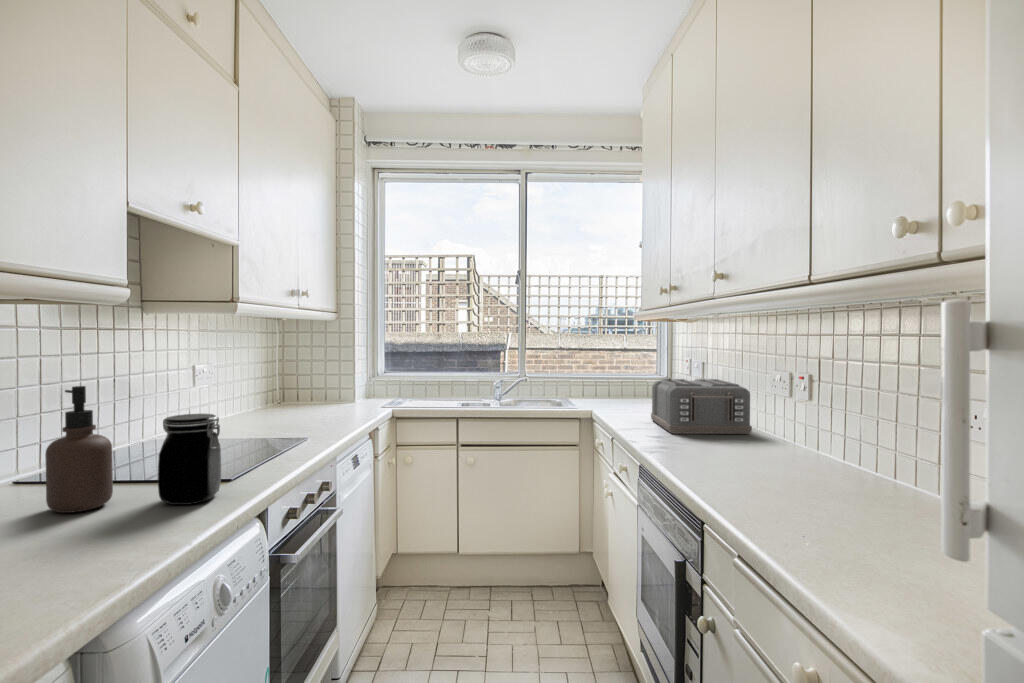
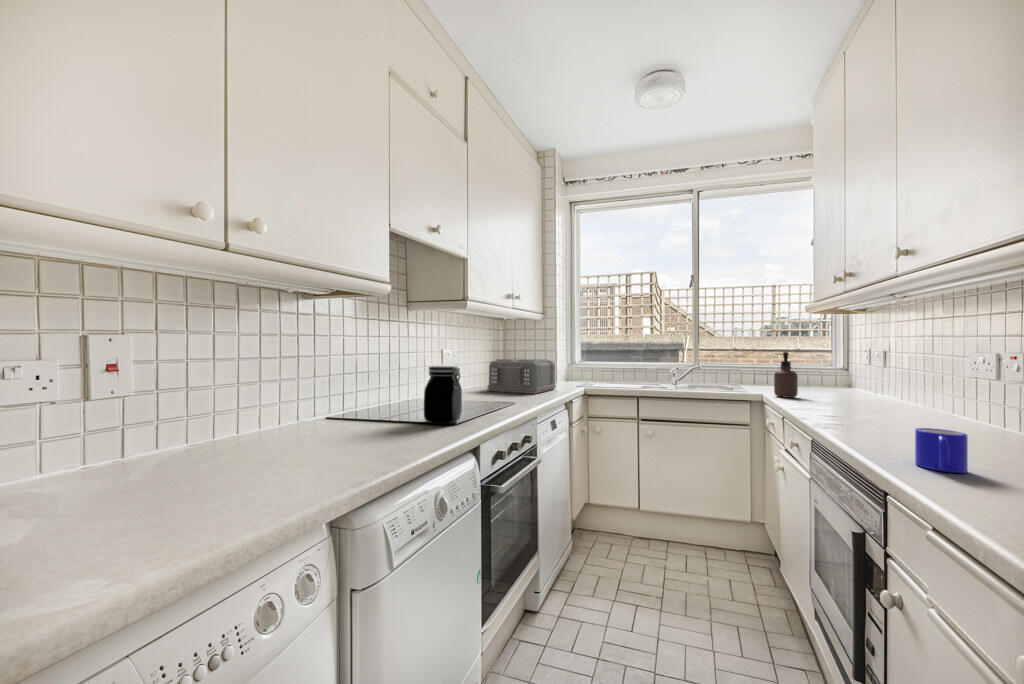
toaster: present [651,379,752,434] -> present [488,359,556,394]
soap dispenser: present [45,386,113,513] -> present [774,352,798,398]
mug: none [724,454,761,496] -> present [915,428,968,473]

